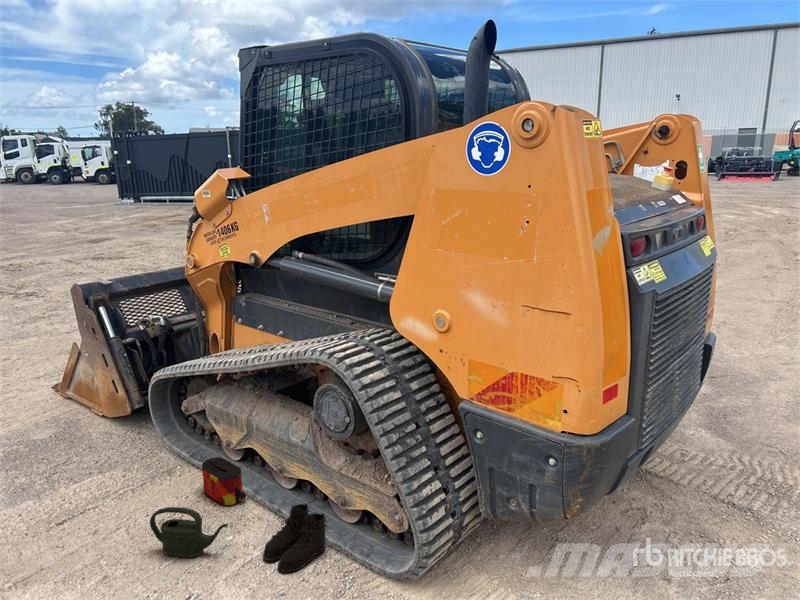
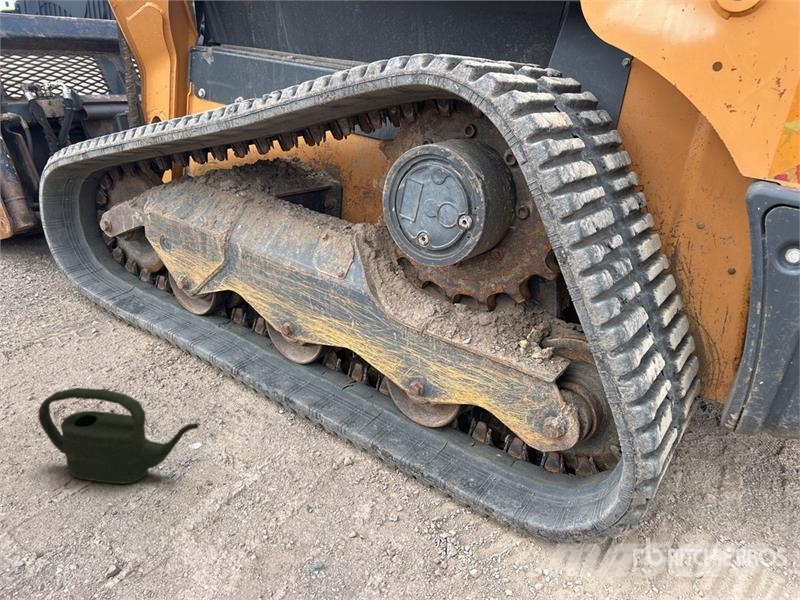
bag: present [202,457,246,506] -> none [139,306,221,390]
boots: present [263,504,327,572] -> none [267,389,389,518]

